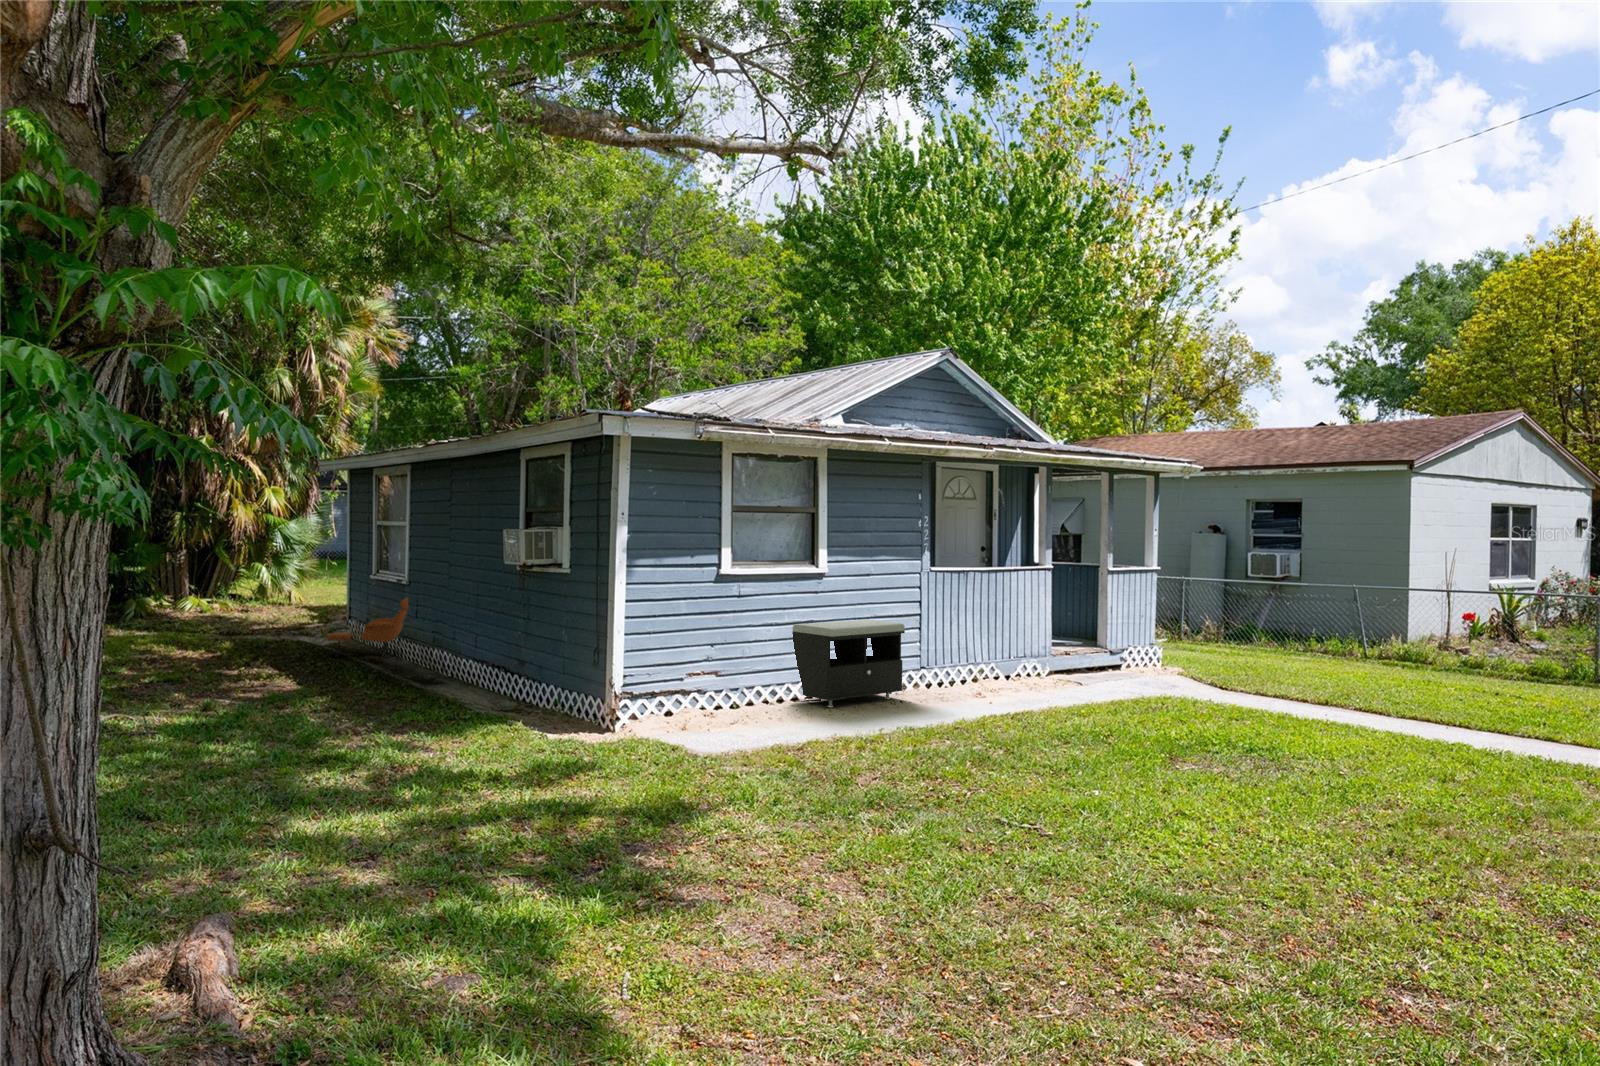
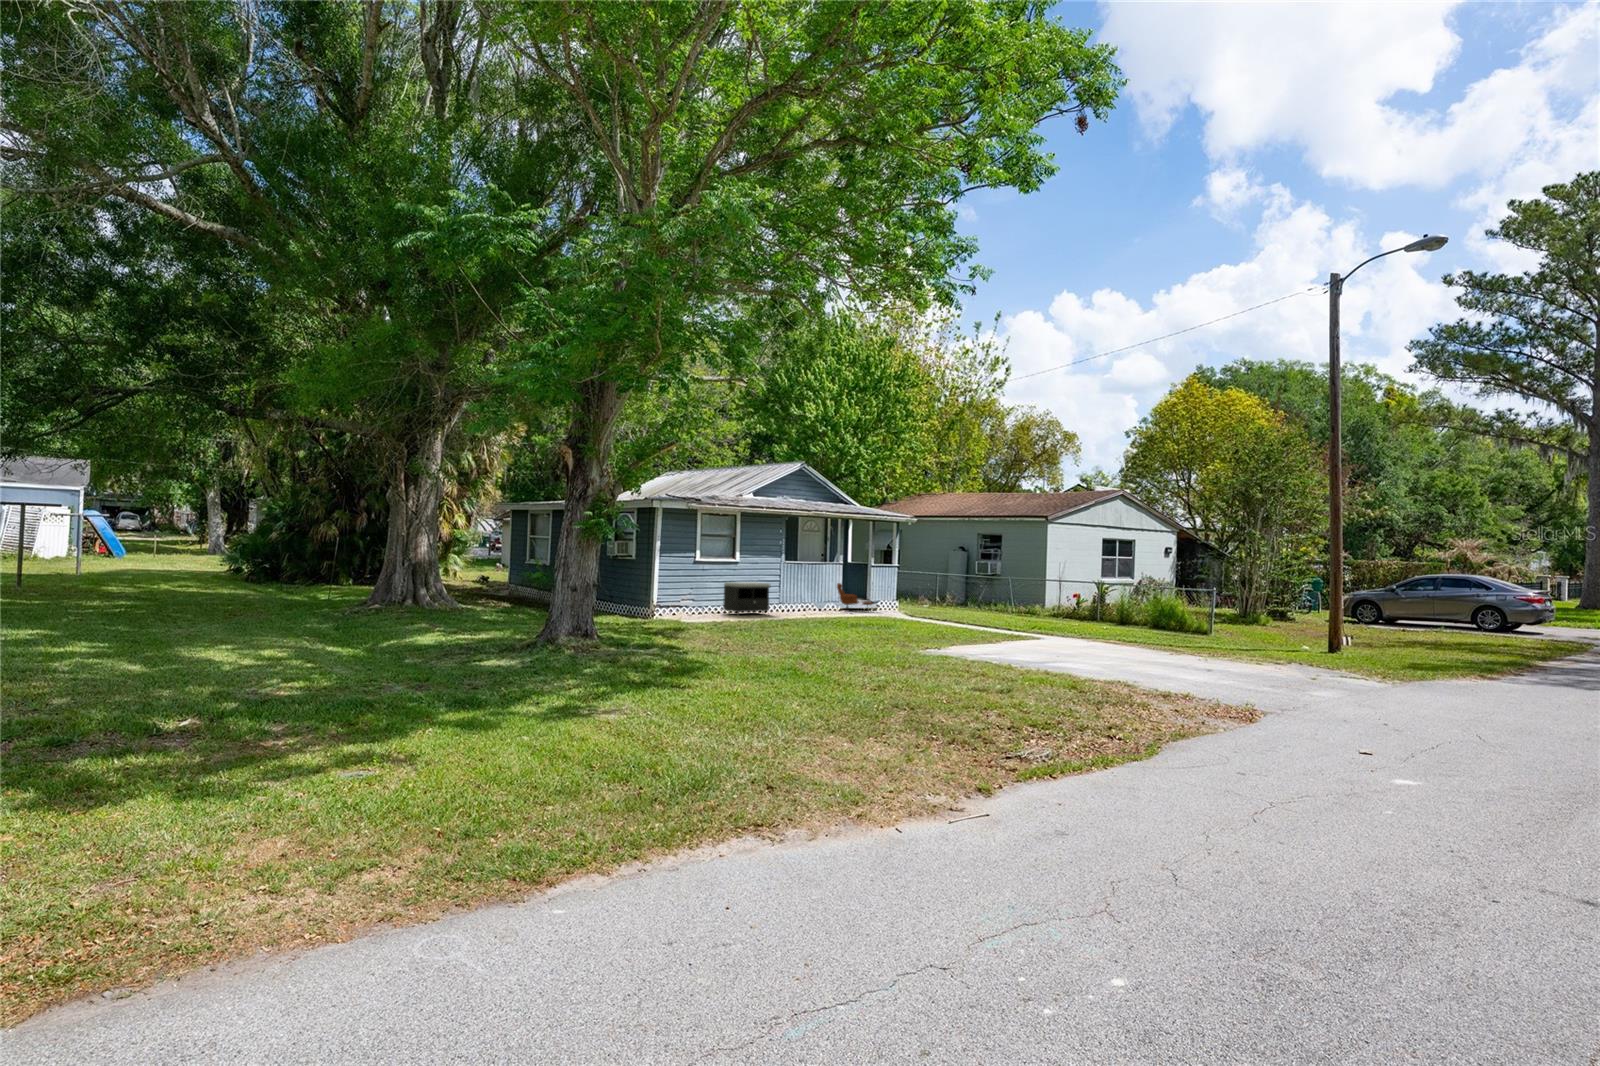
lounge chair: present [327,598,408,656] -> present [837,583,872,611]

